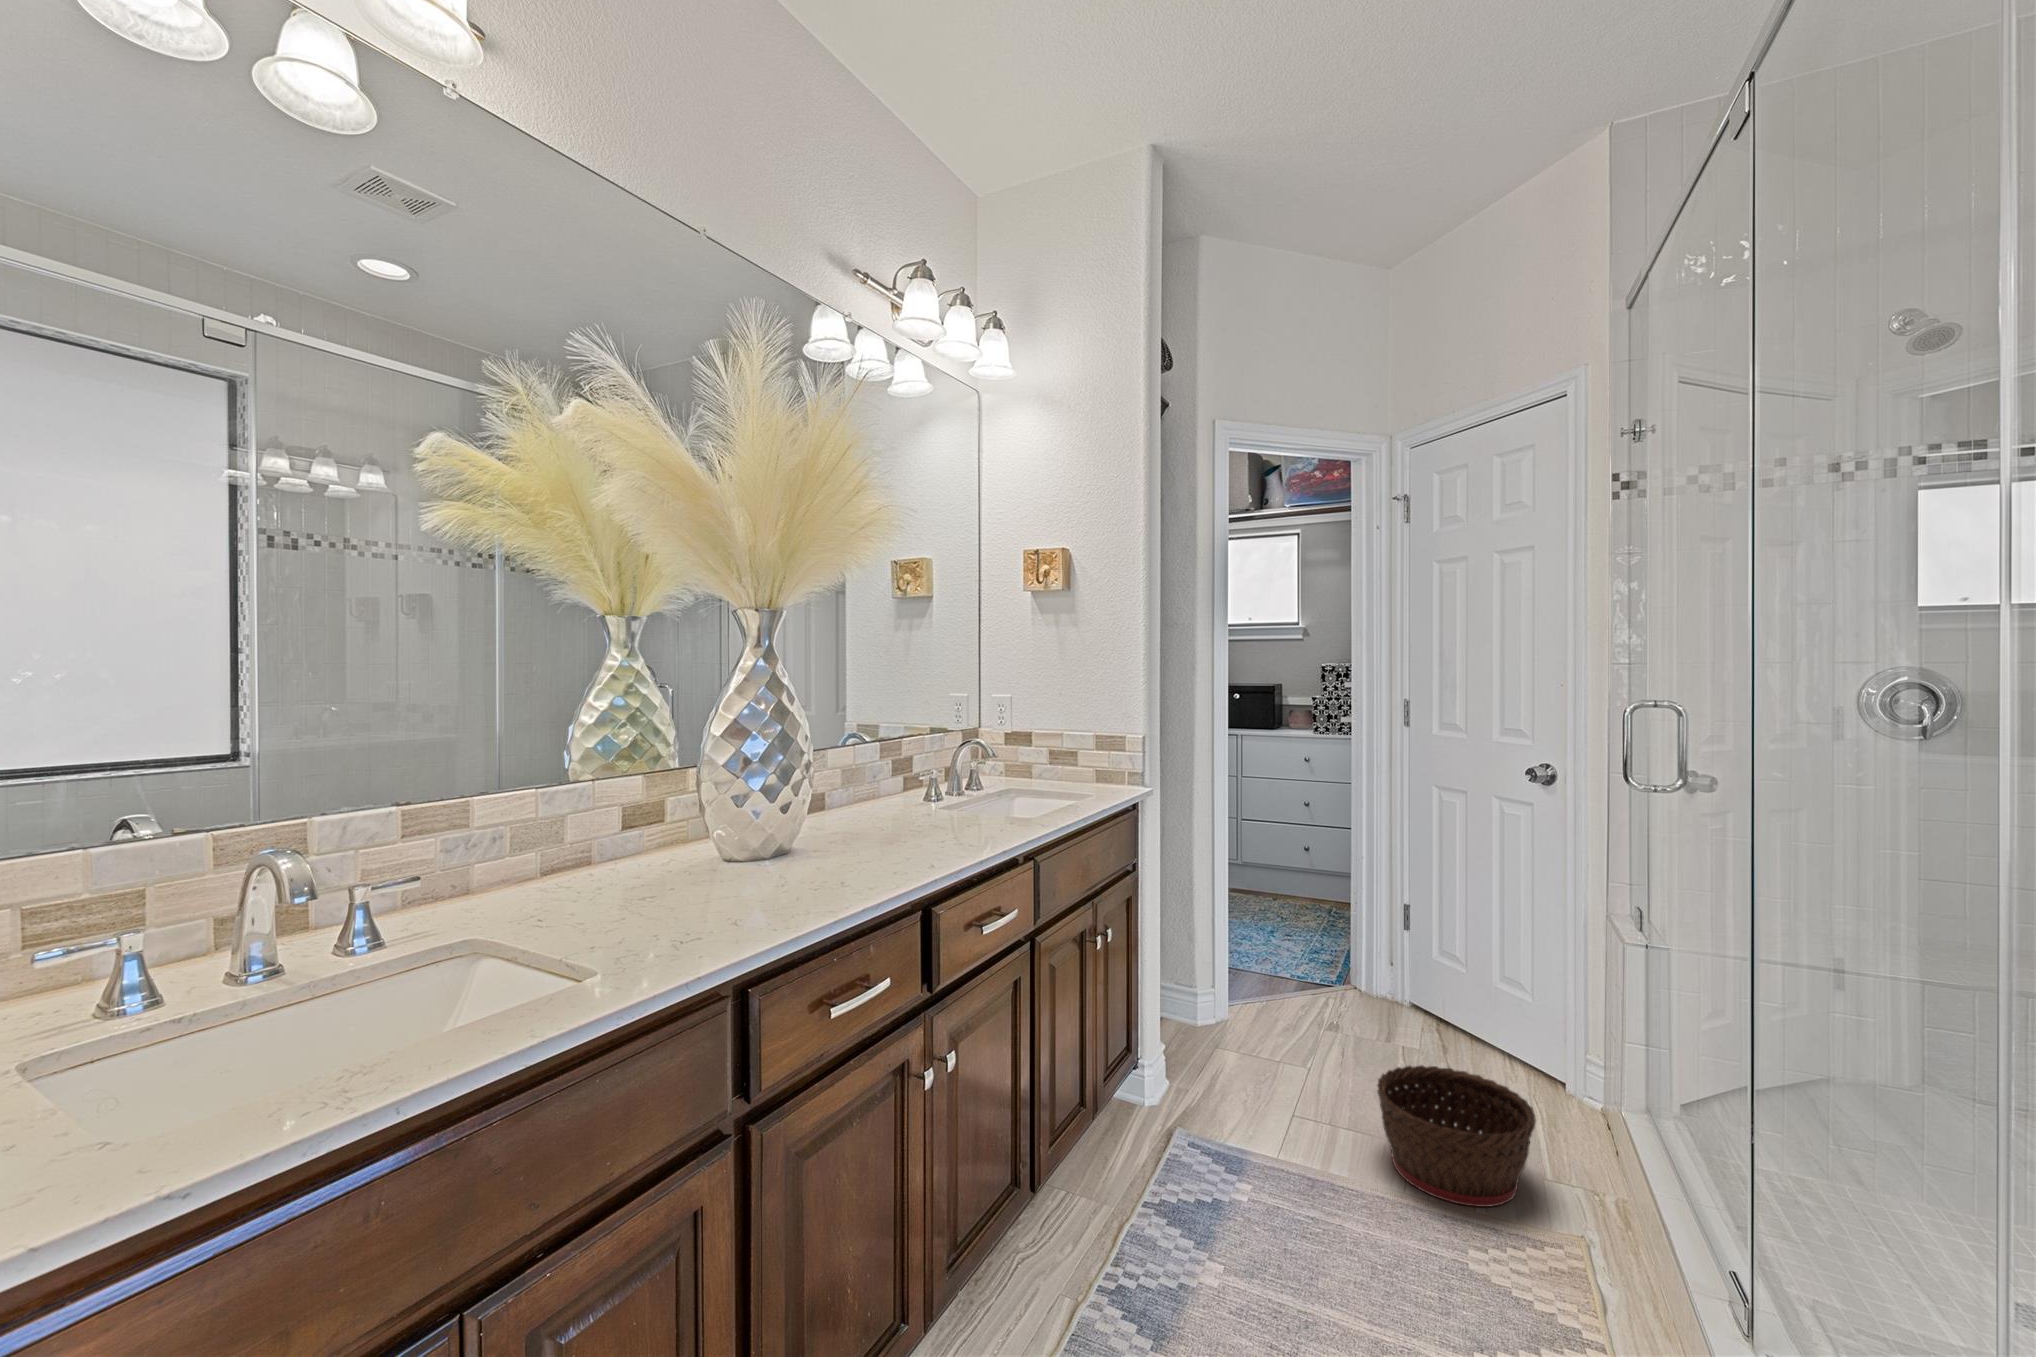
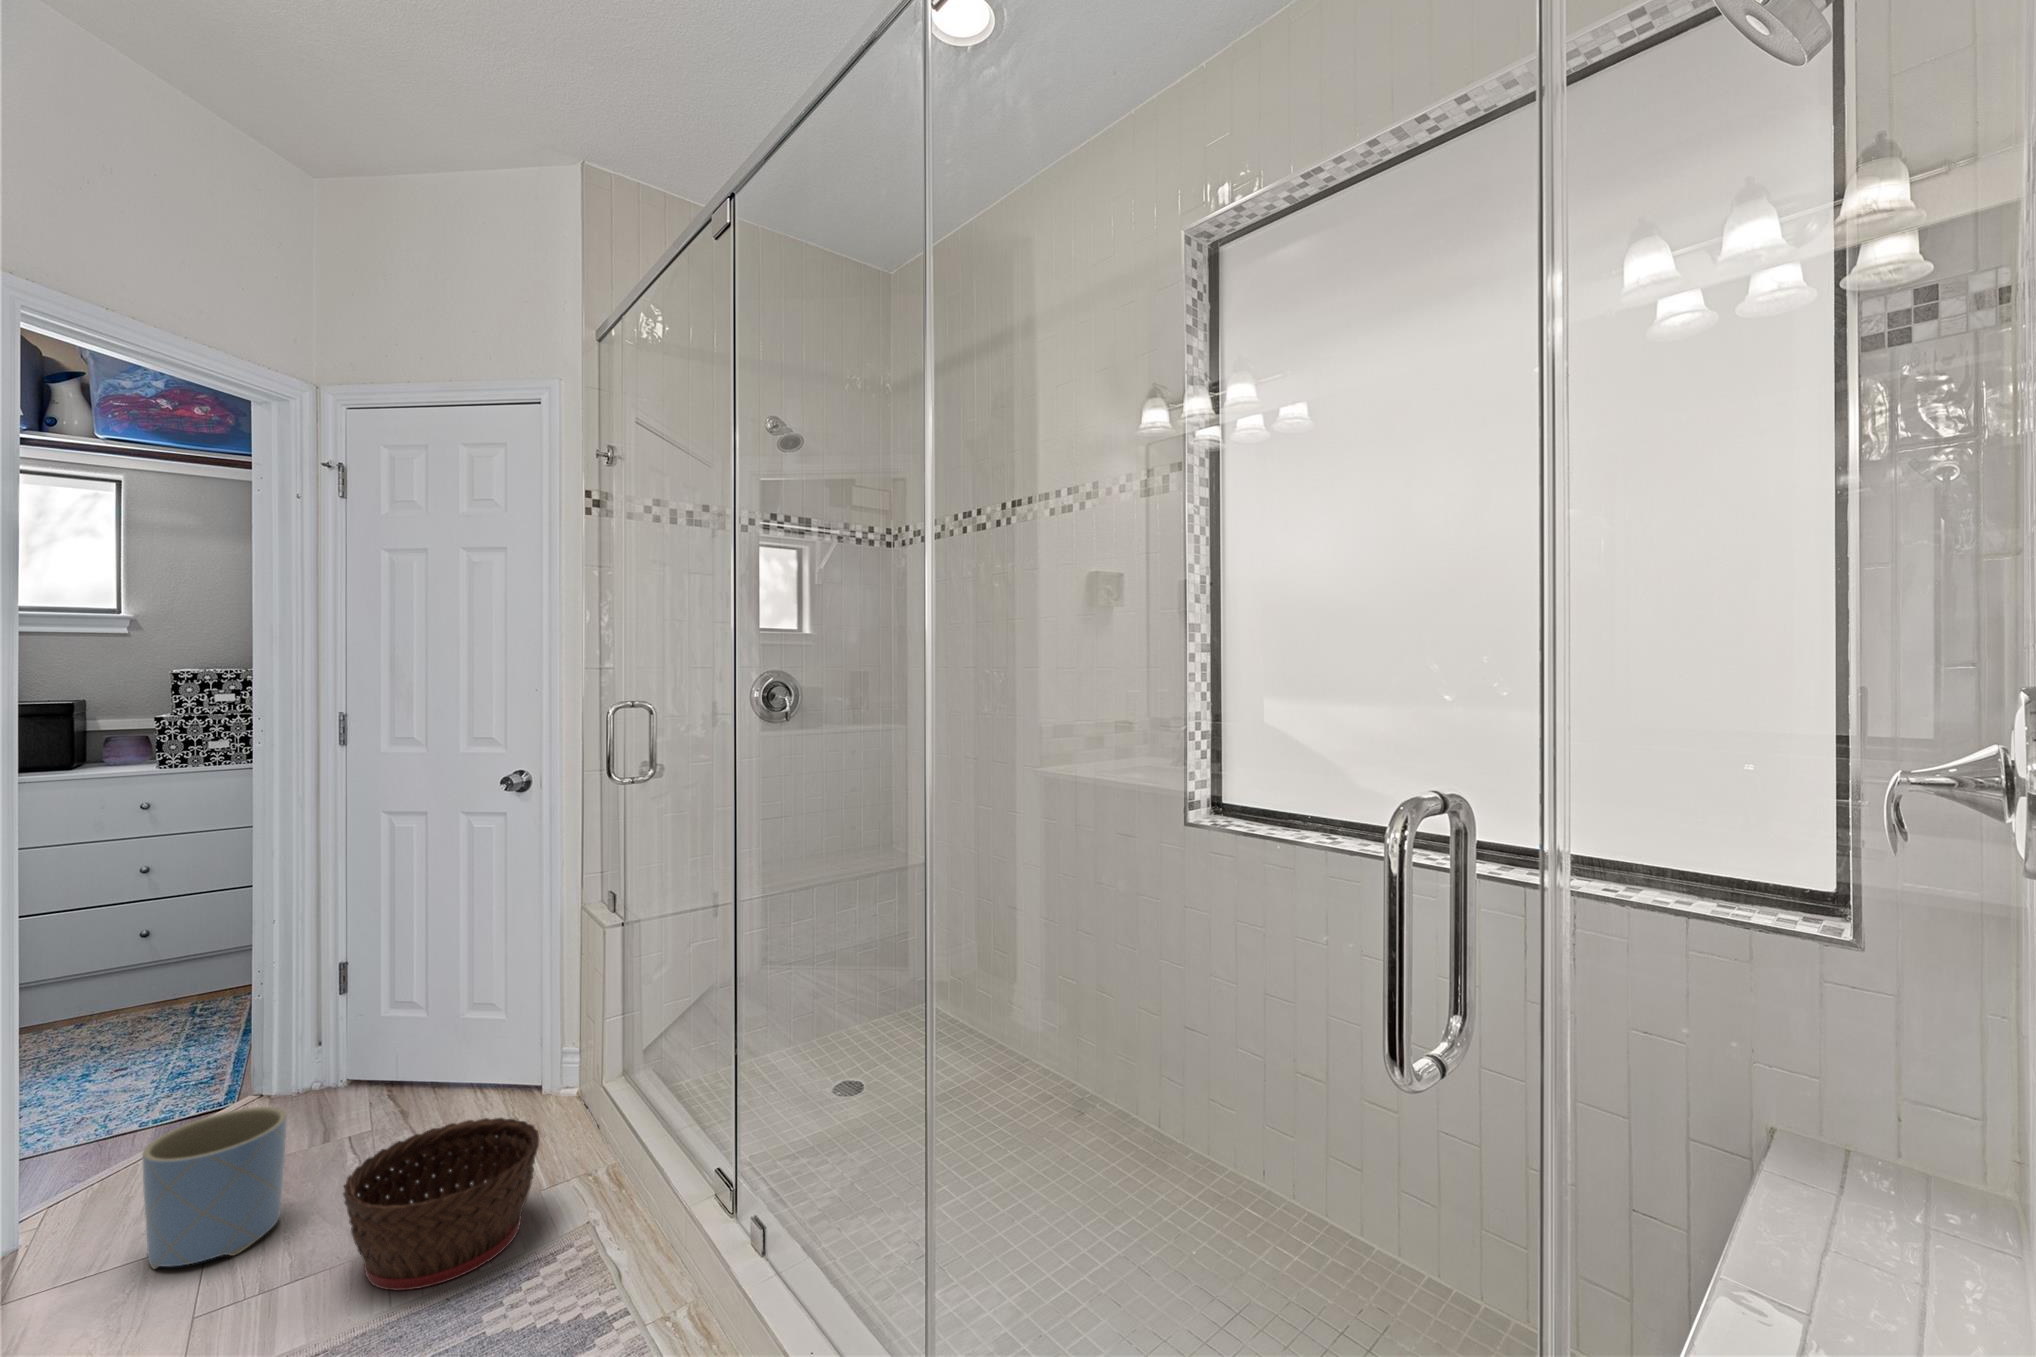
planter: none [1274,988,1353,1094] -> present [142,1107,286,1269]

